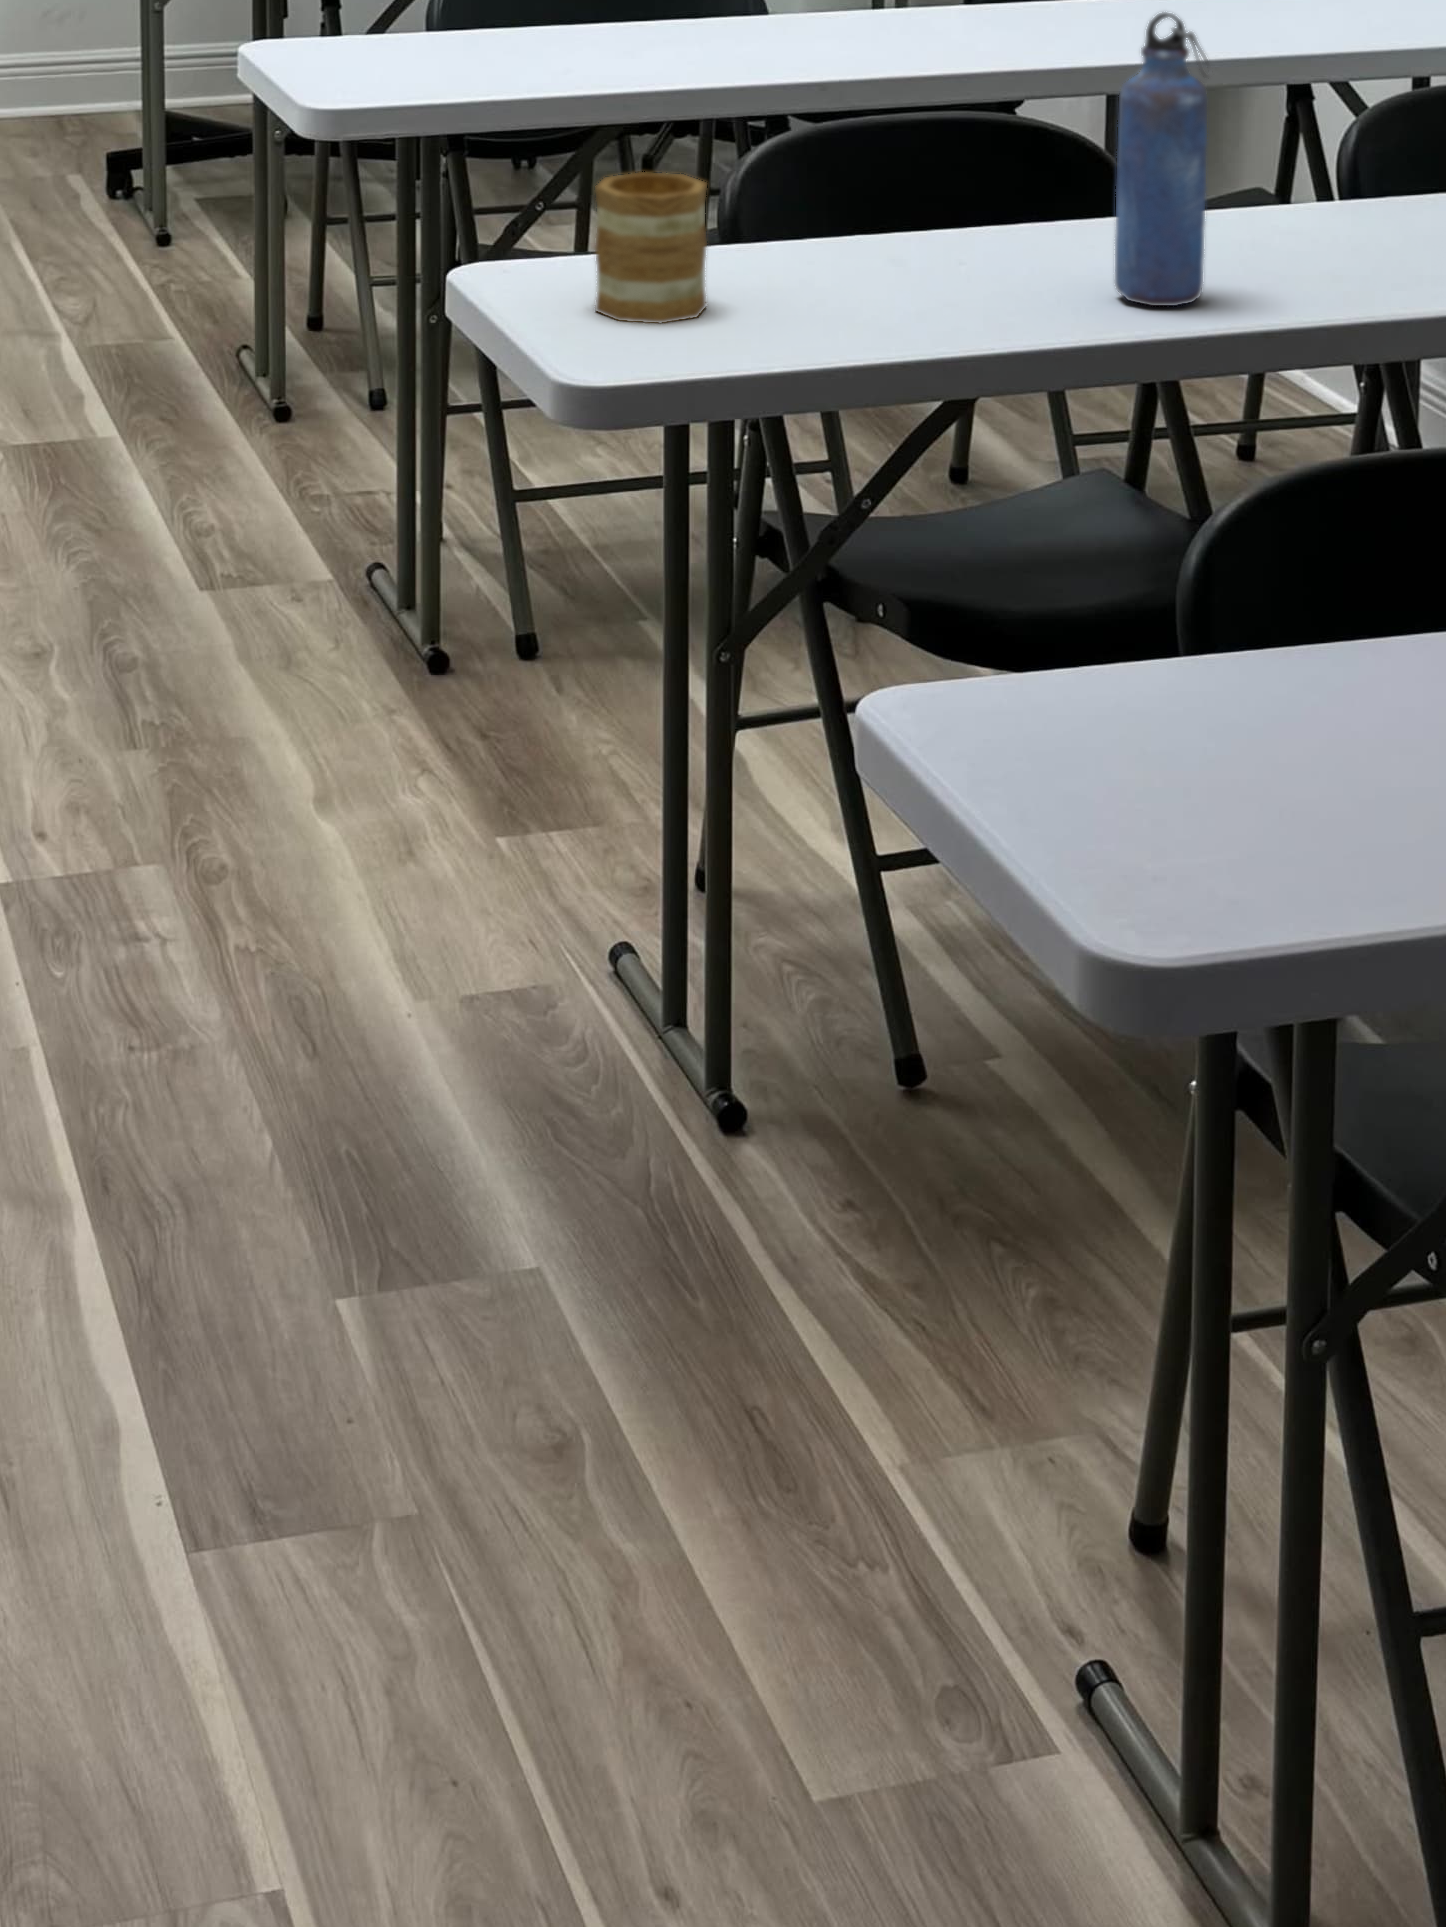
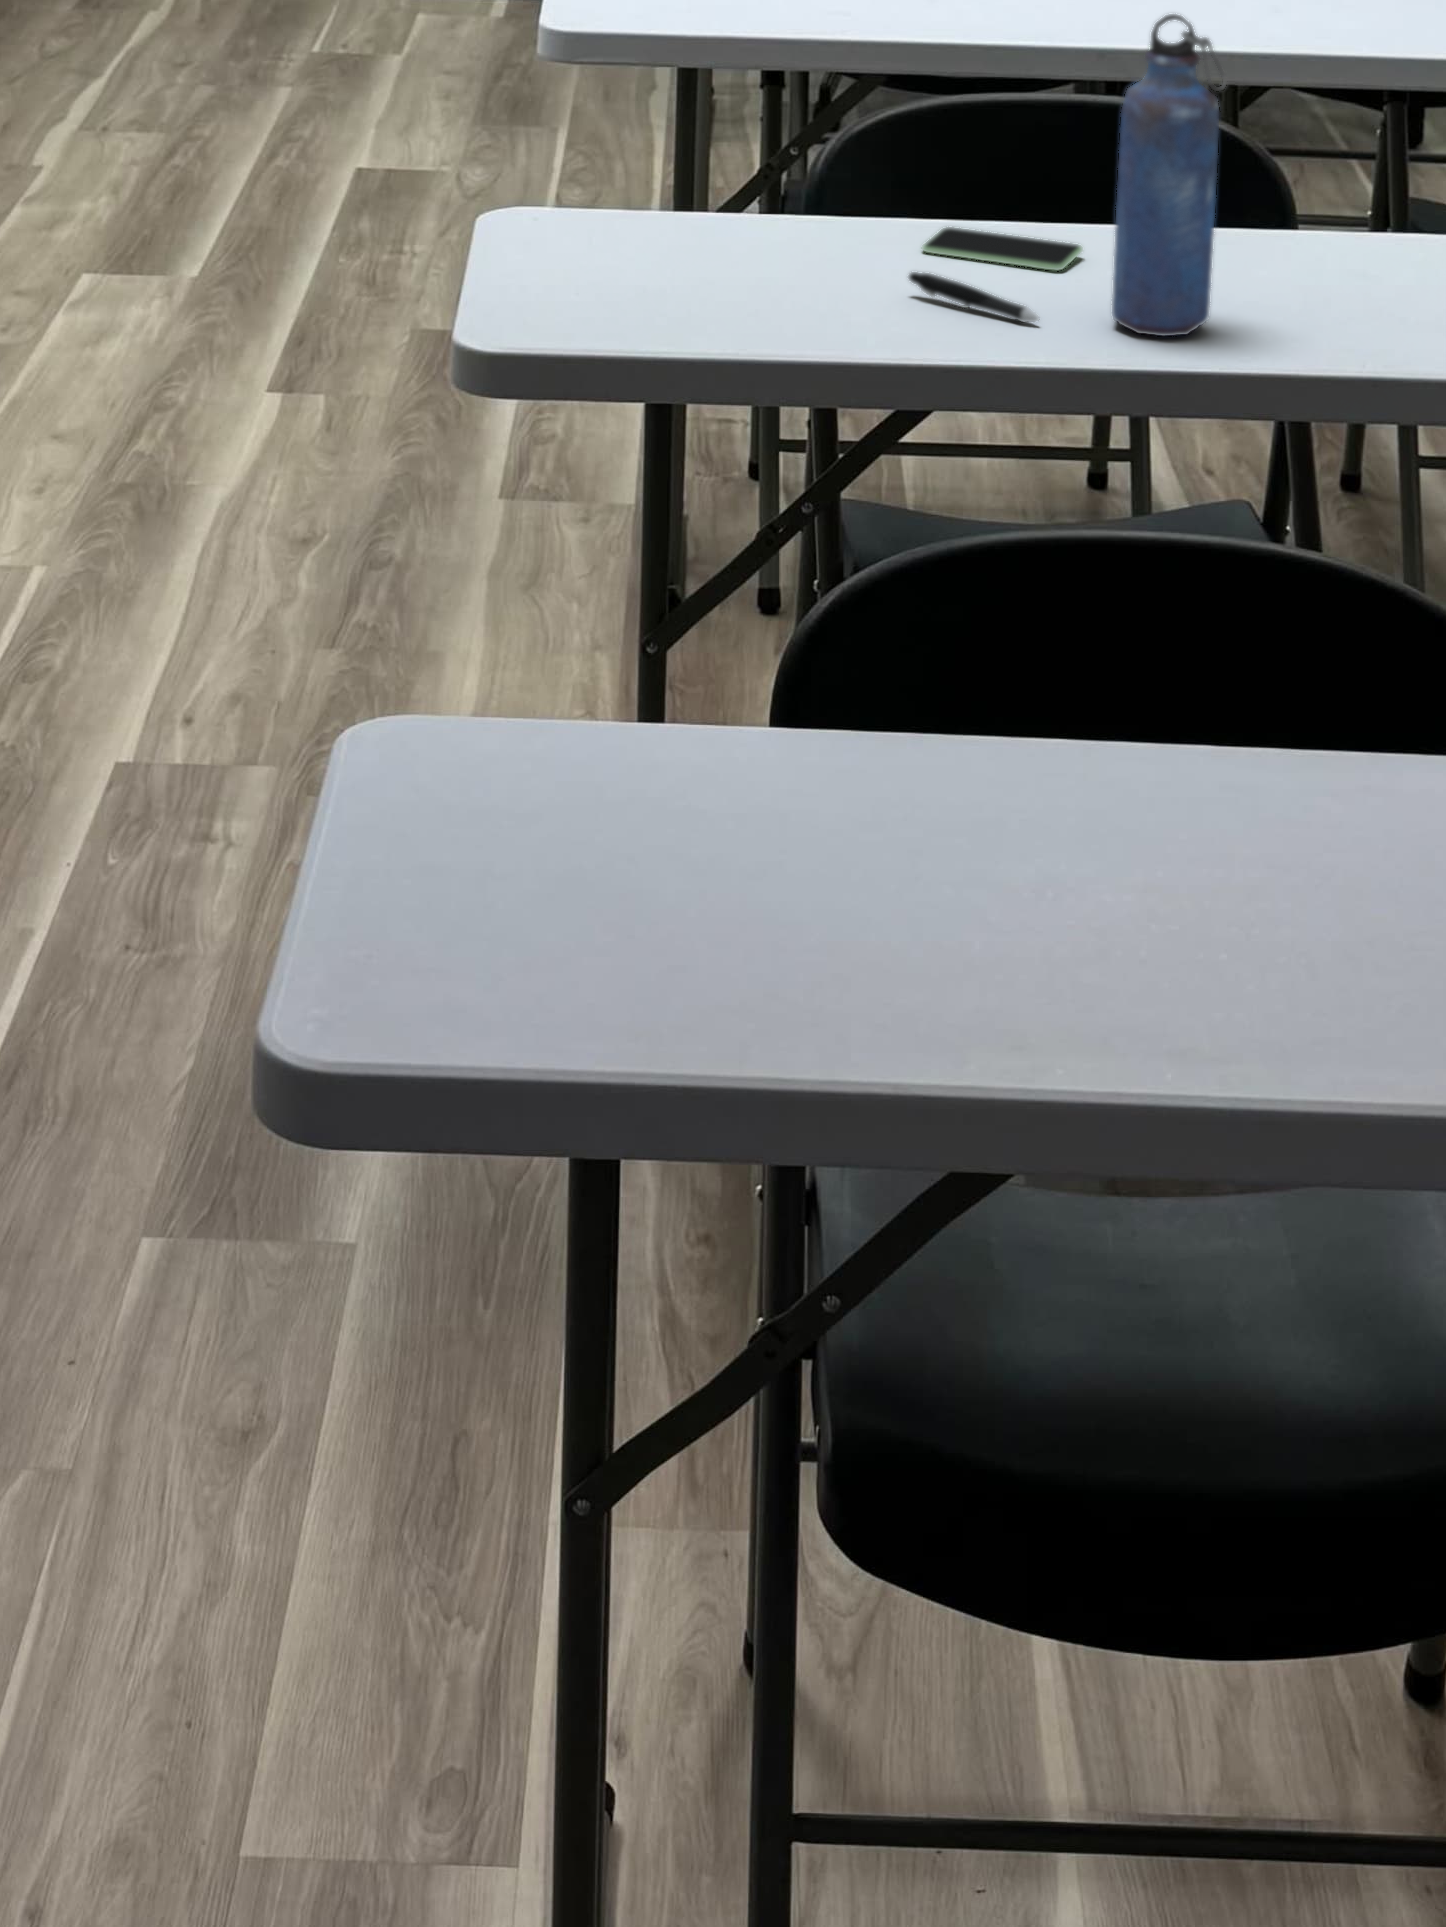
mug: present [595,172,707,323] -> none [555,134,676,293]
smartphone: none [881,237,1022,265] -> present [922,227,1082,271]
pen: none [921,274,1063,308] -> present [909,272,1038,322]

